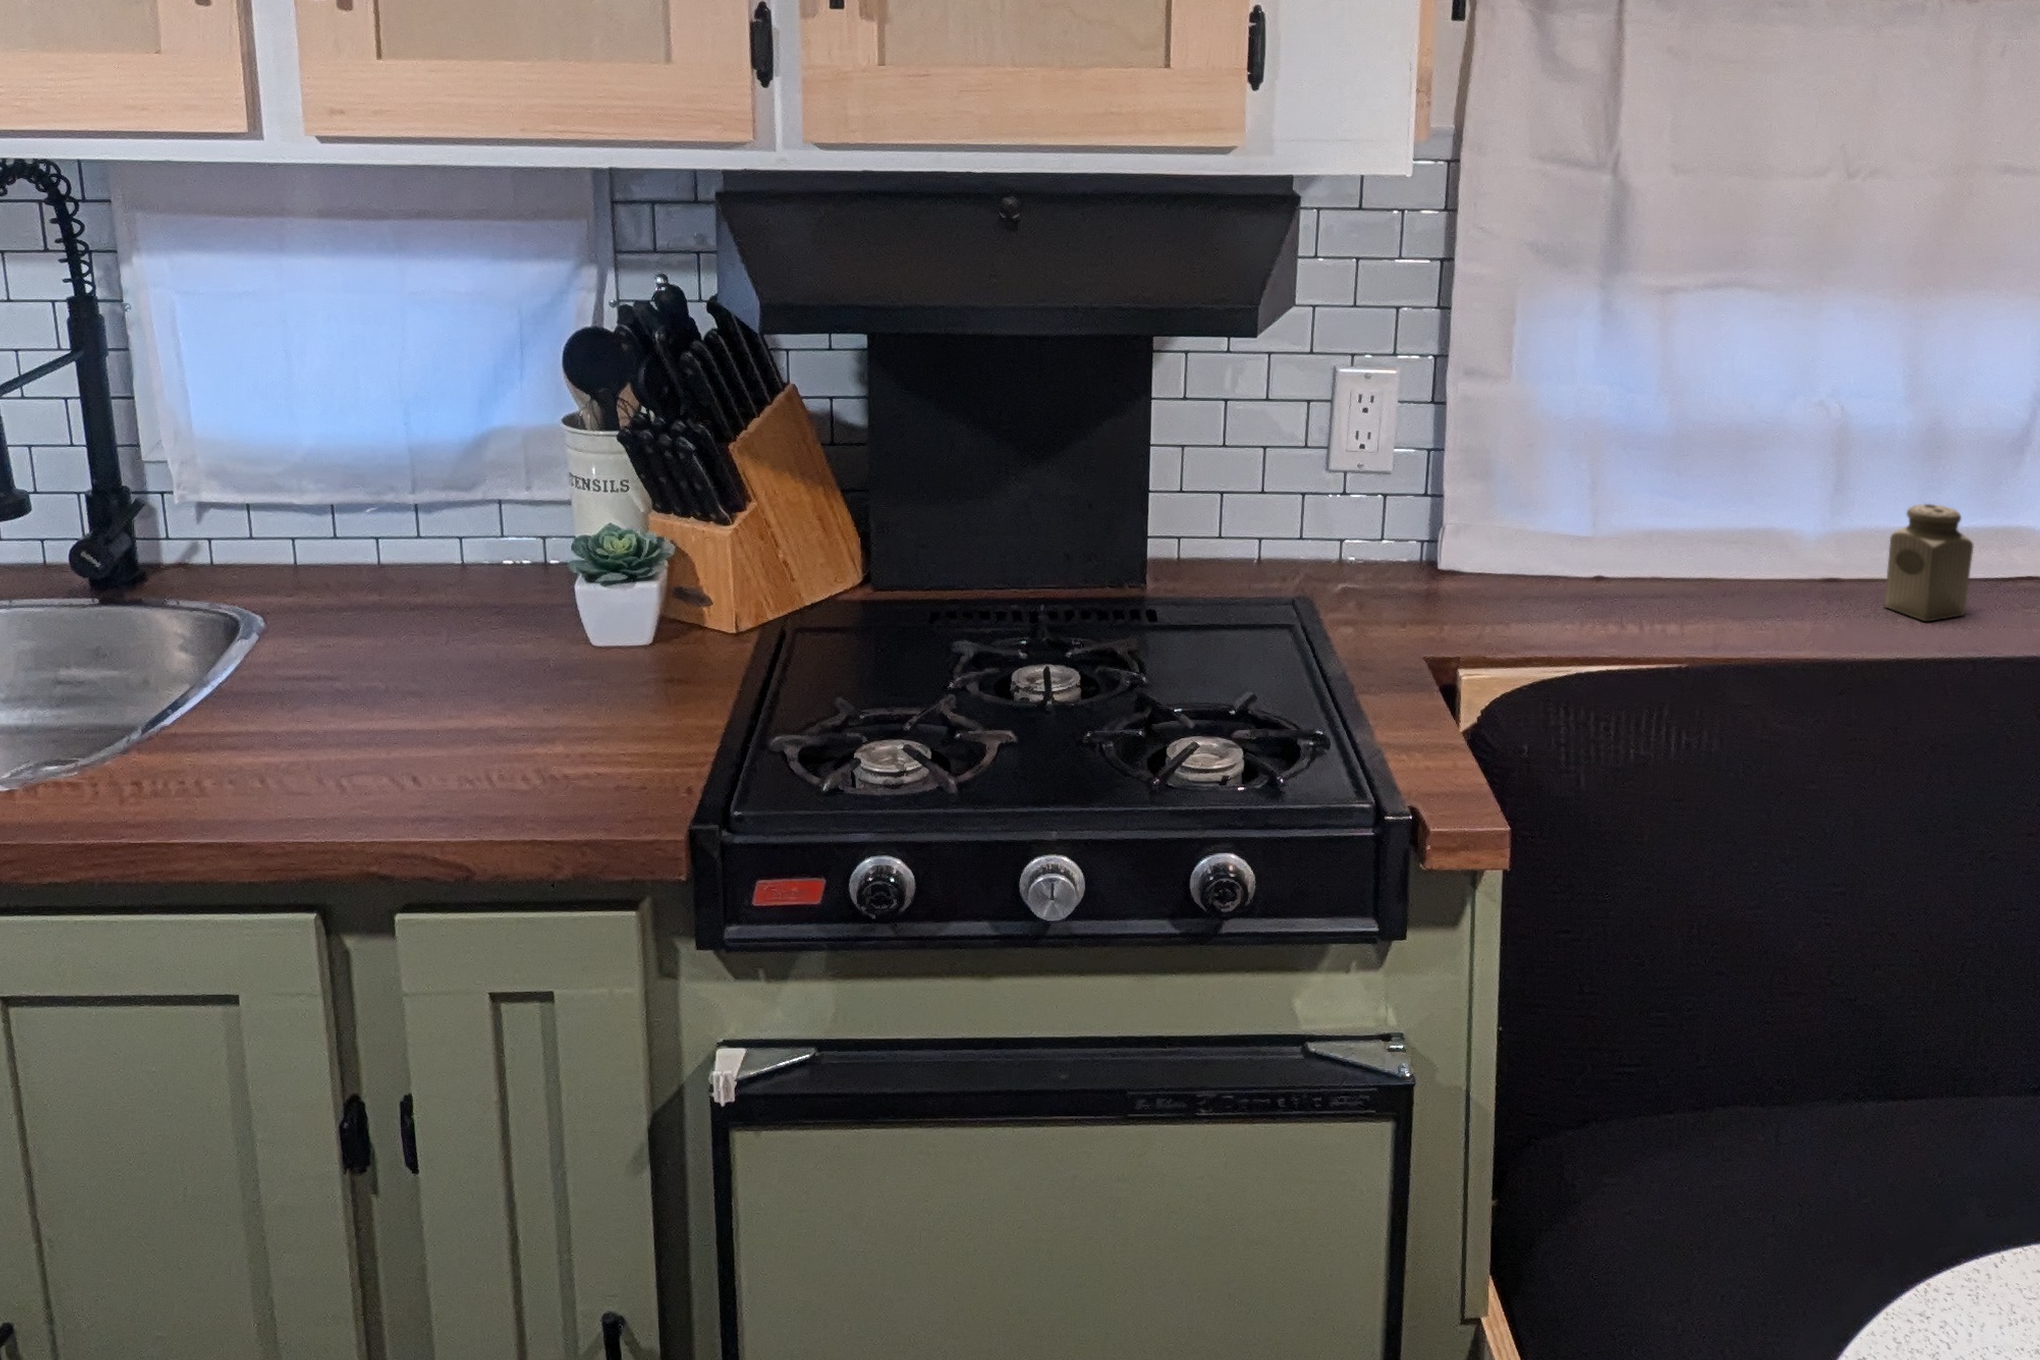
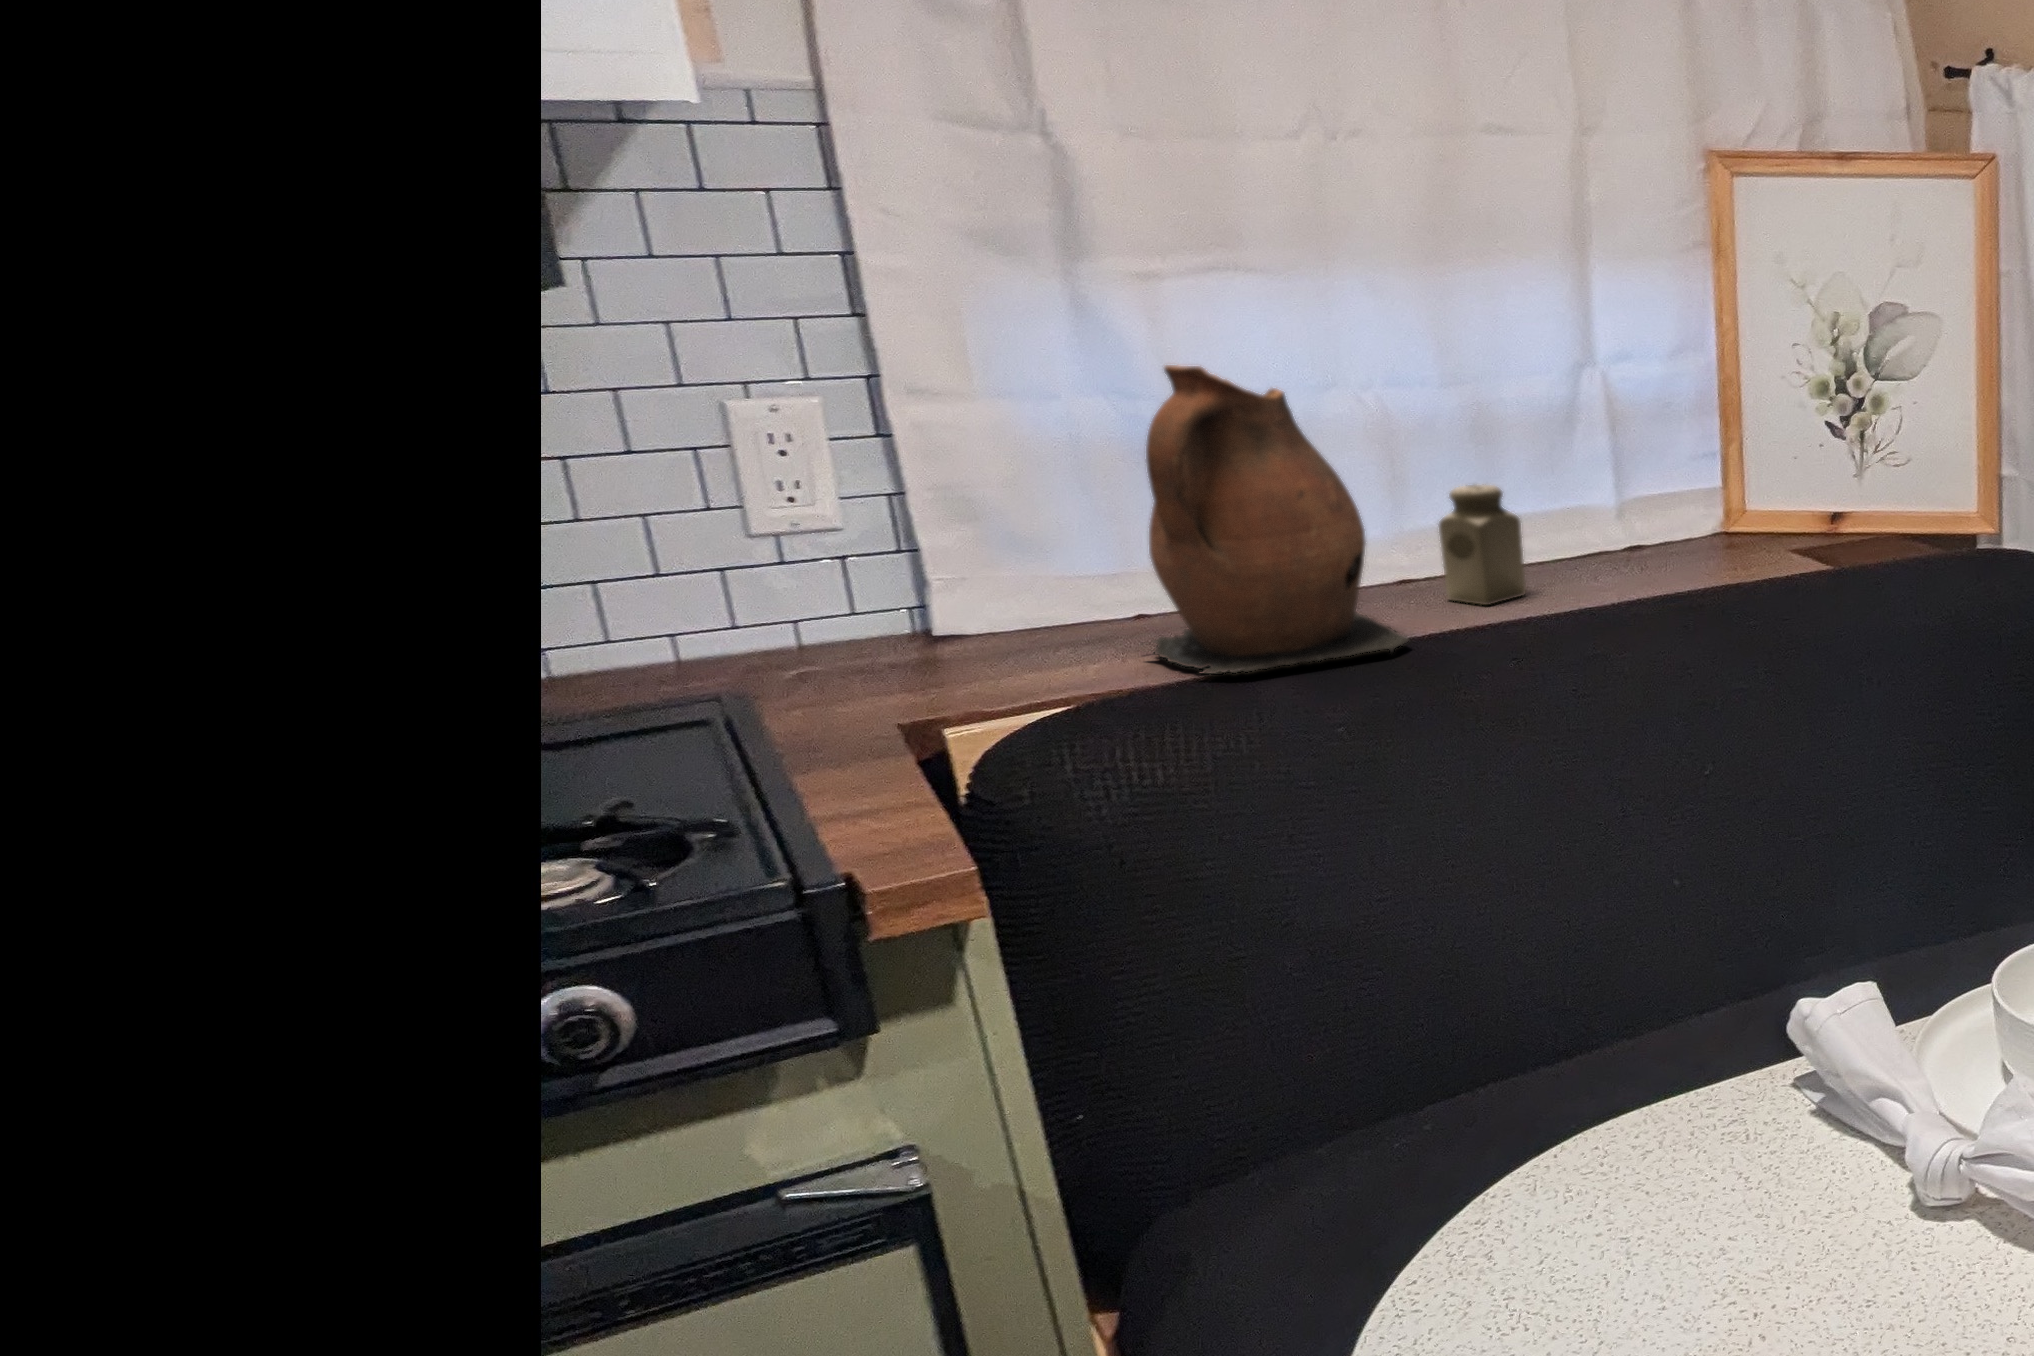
ceramic pitcher: none [1609,387,1857,667] -> present [1142,365,1409,674]

